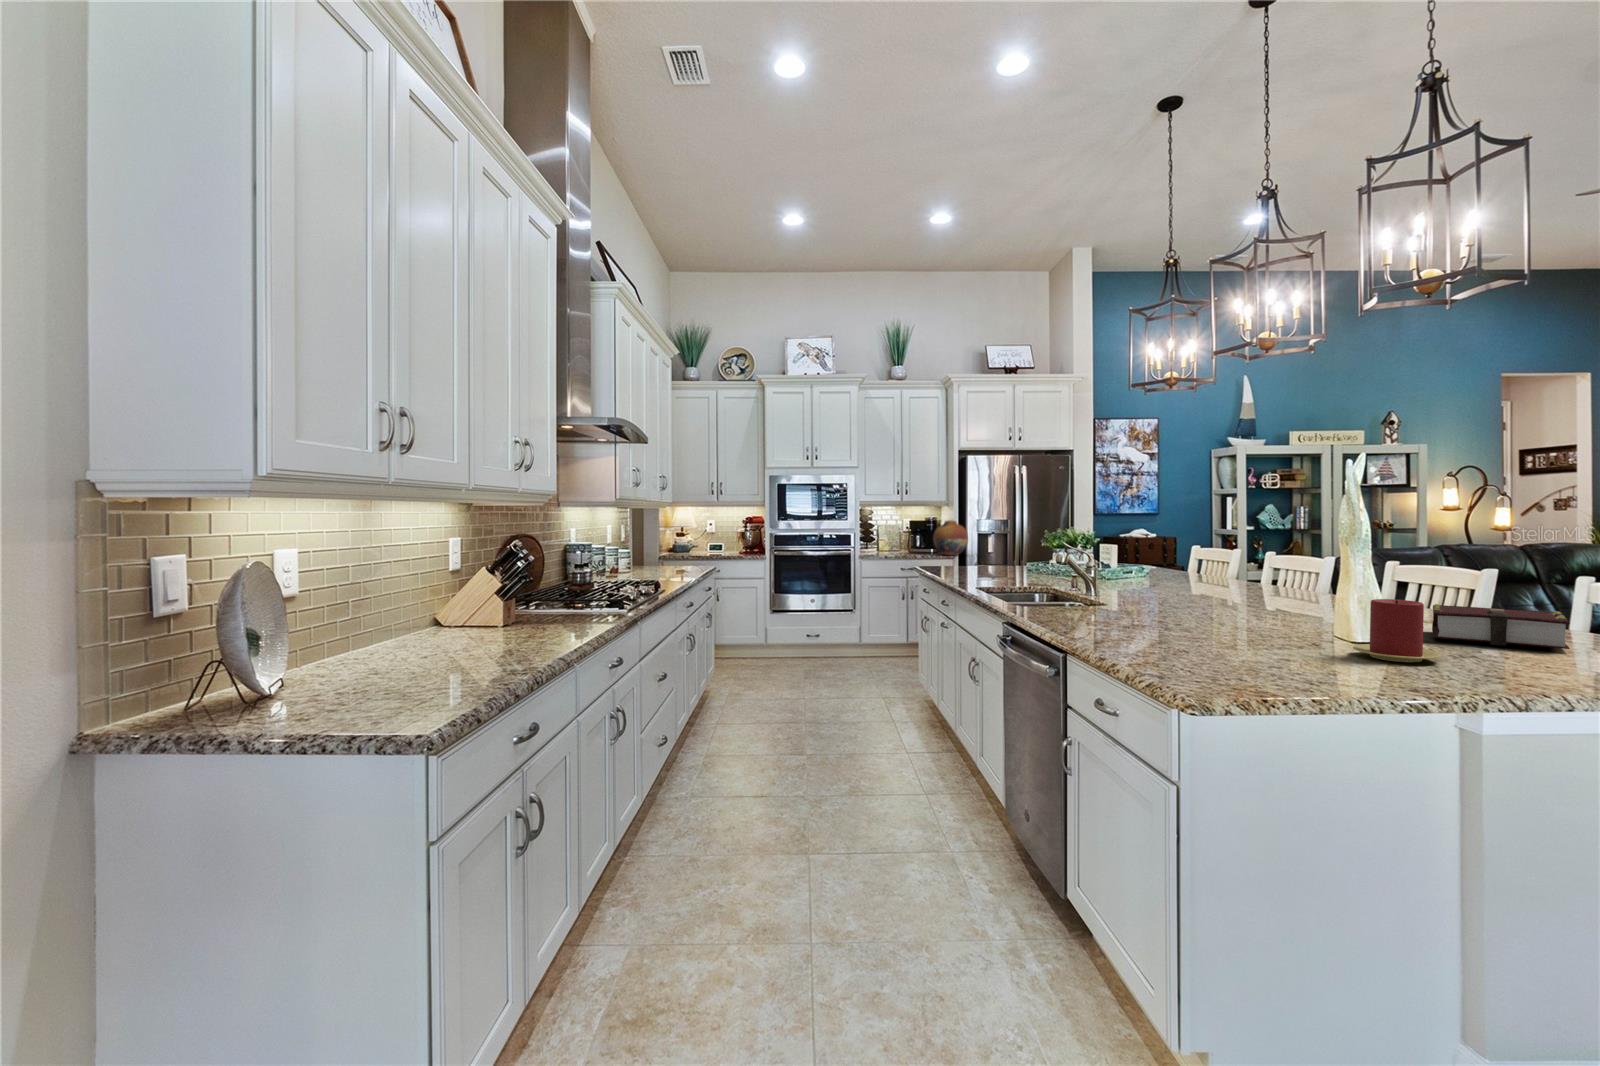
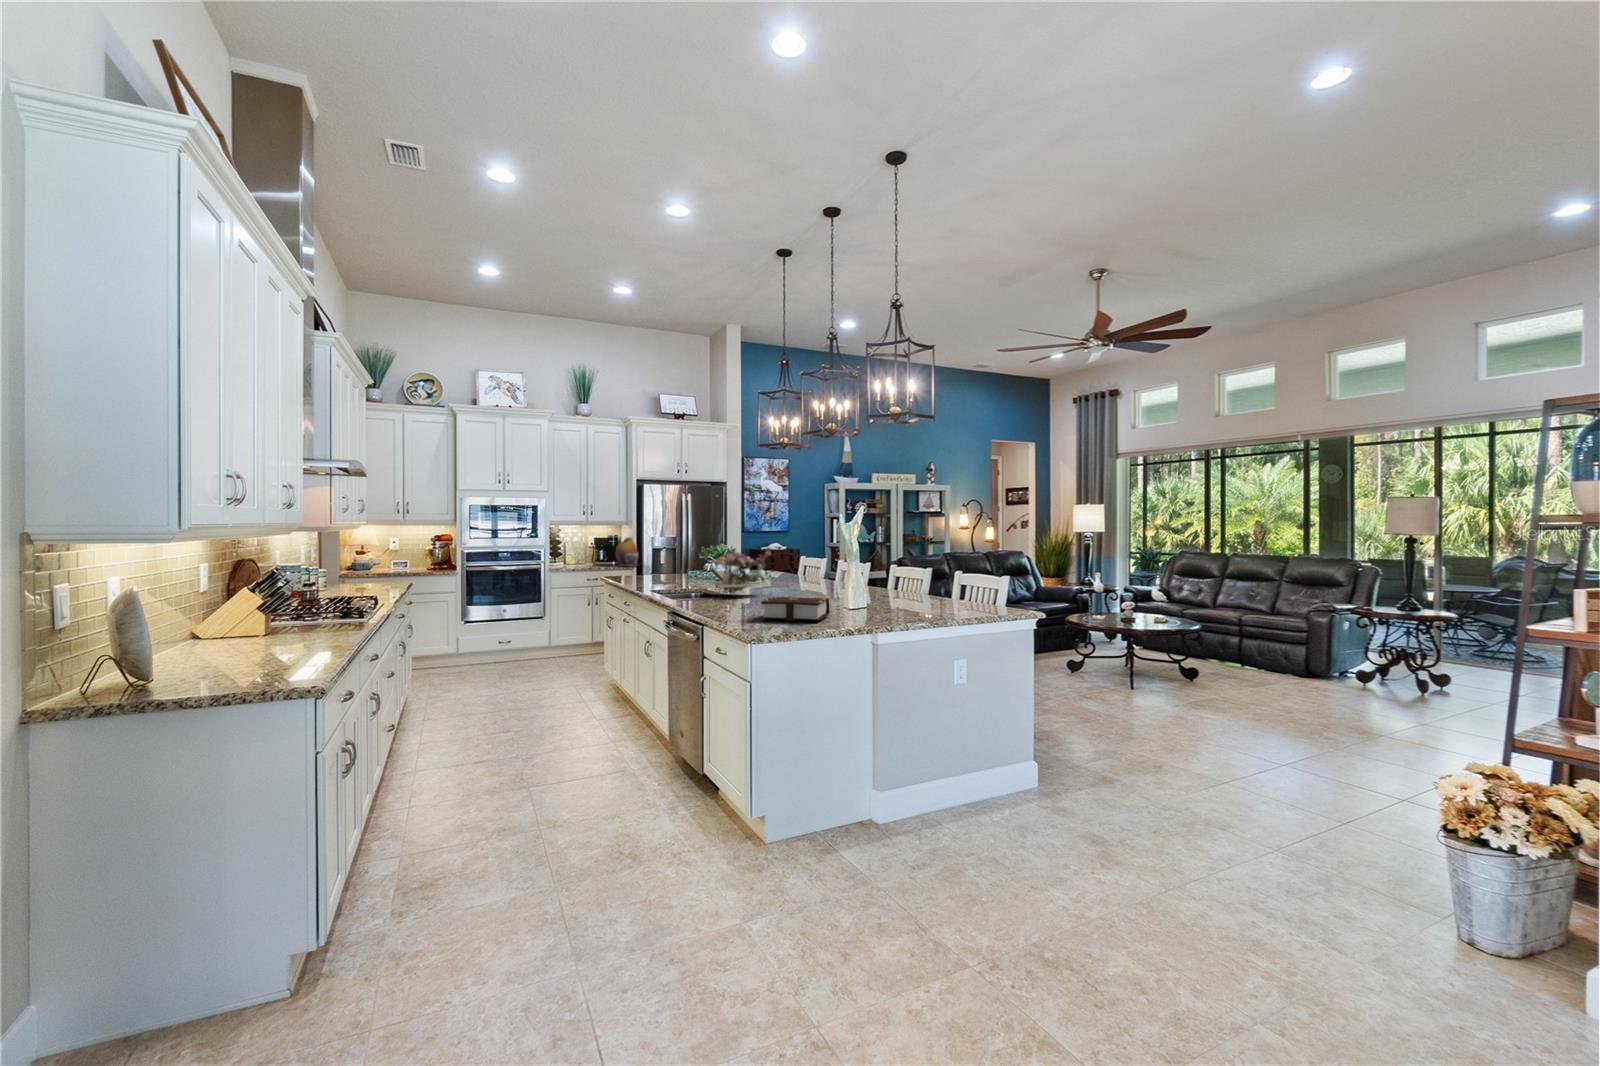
flower arrangement: none [1062,531,1160,600] -> present [714,548,771,593]
candle: present [1353,599,1441,662] -> none [859,585,896,618]
book: present [1432,604,1570,649] -> present [761,597,830,621]

